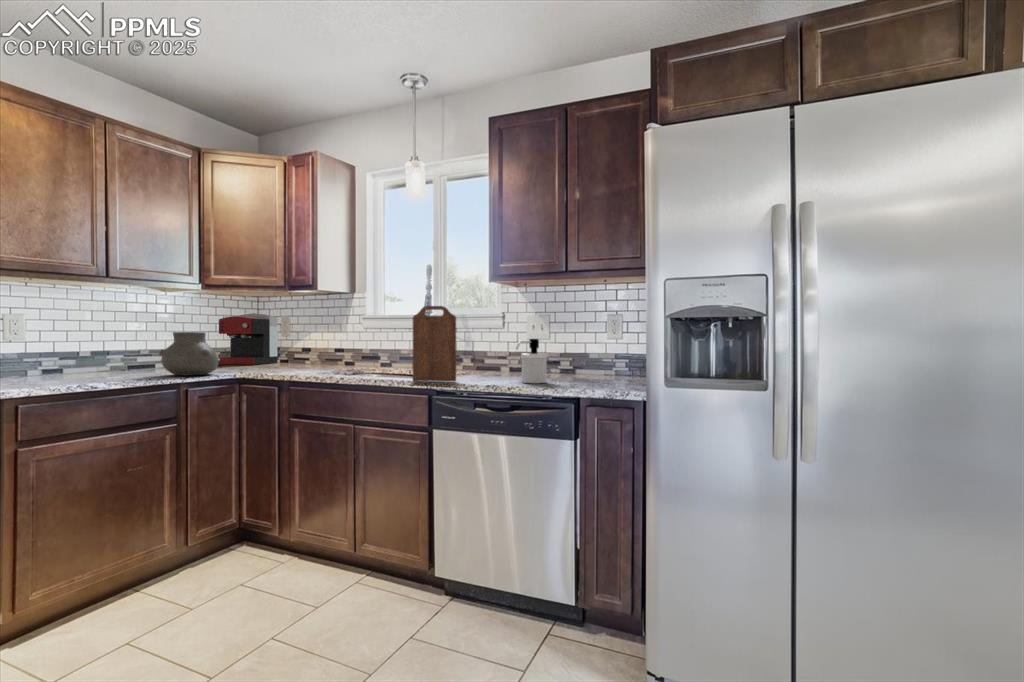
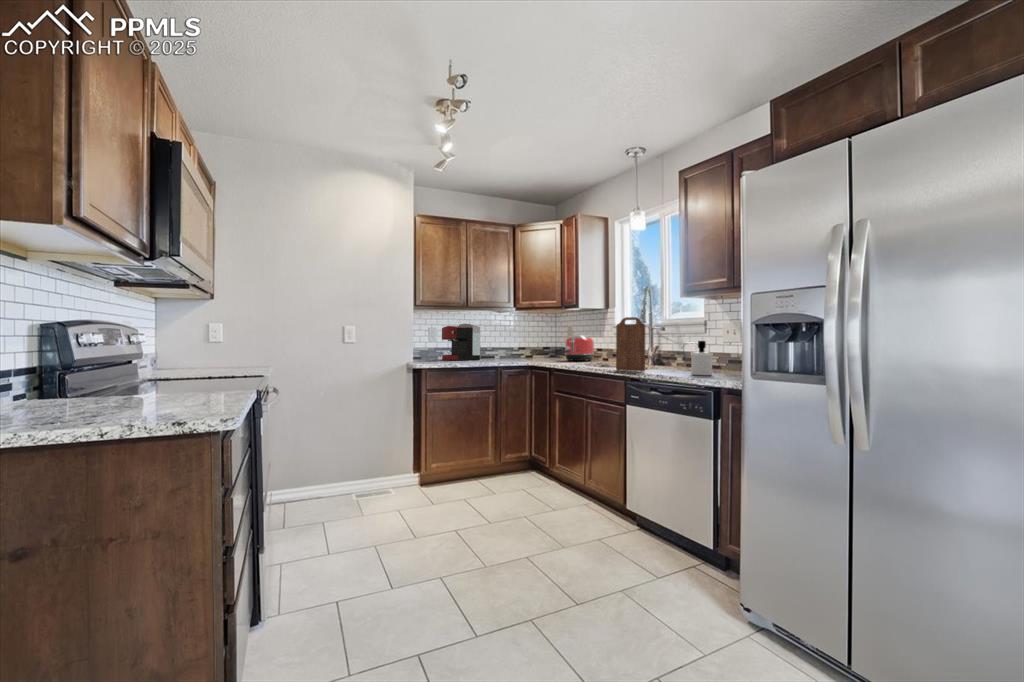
coffee maker: present [219,313,278,365] -> present [442,324,480,360]
toaster: none [290,330,332,367] -> present [565,336,594,361]
vase: present [159,332,218,376] -> none [488,337,518,362]

